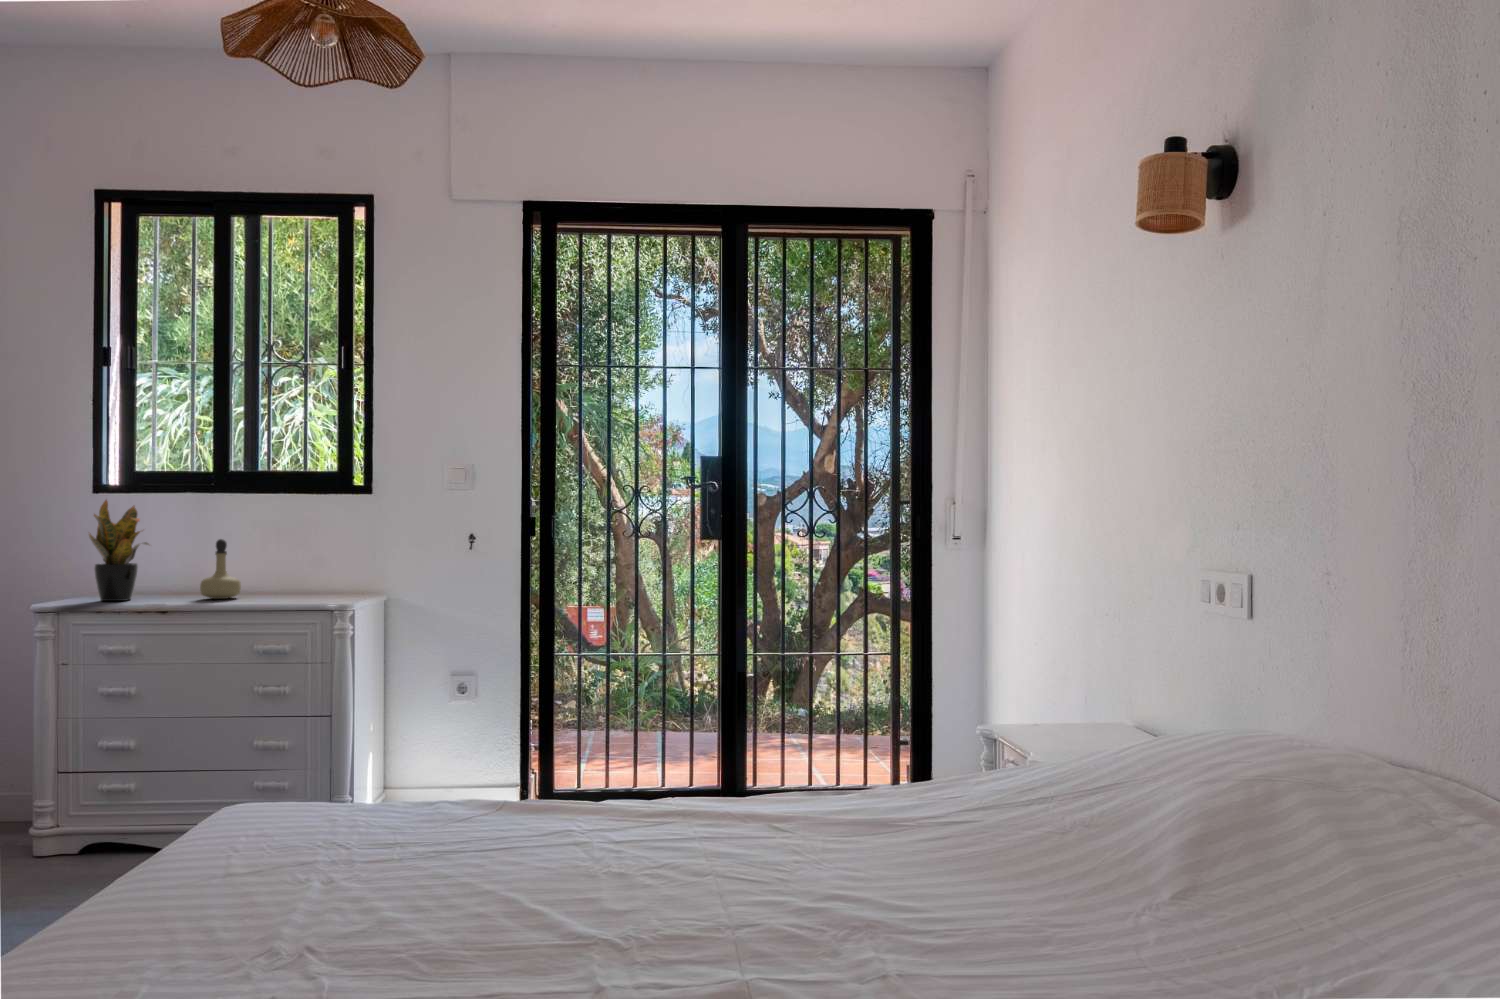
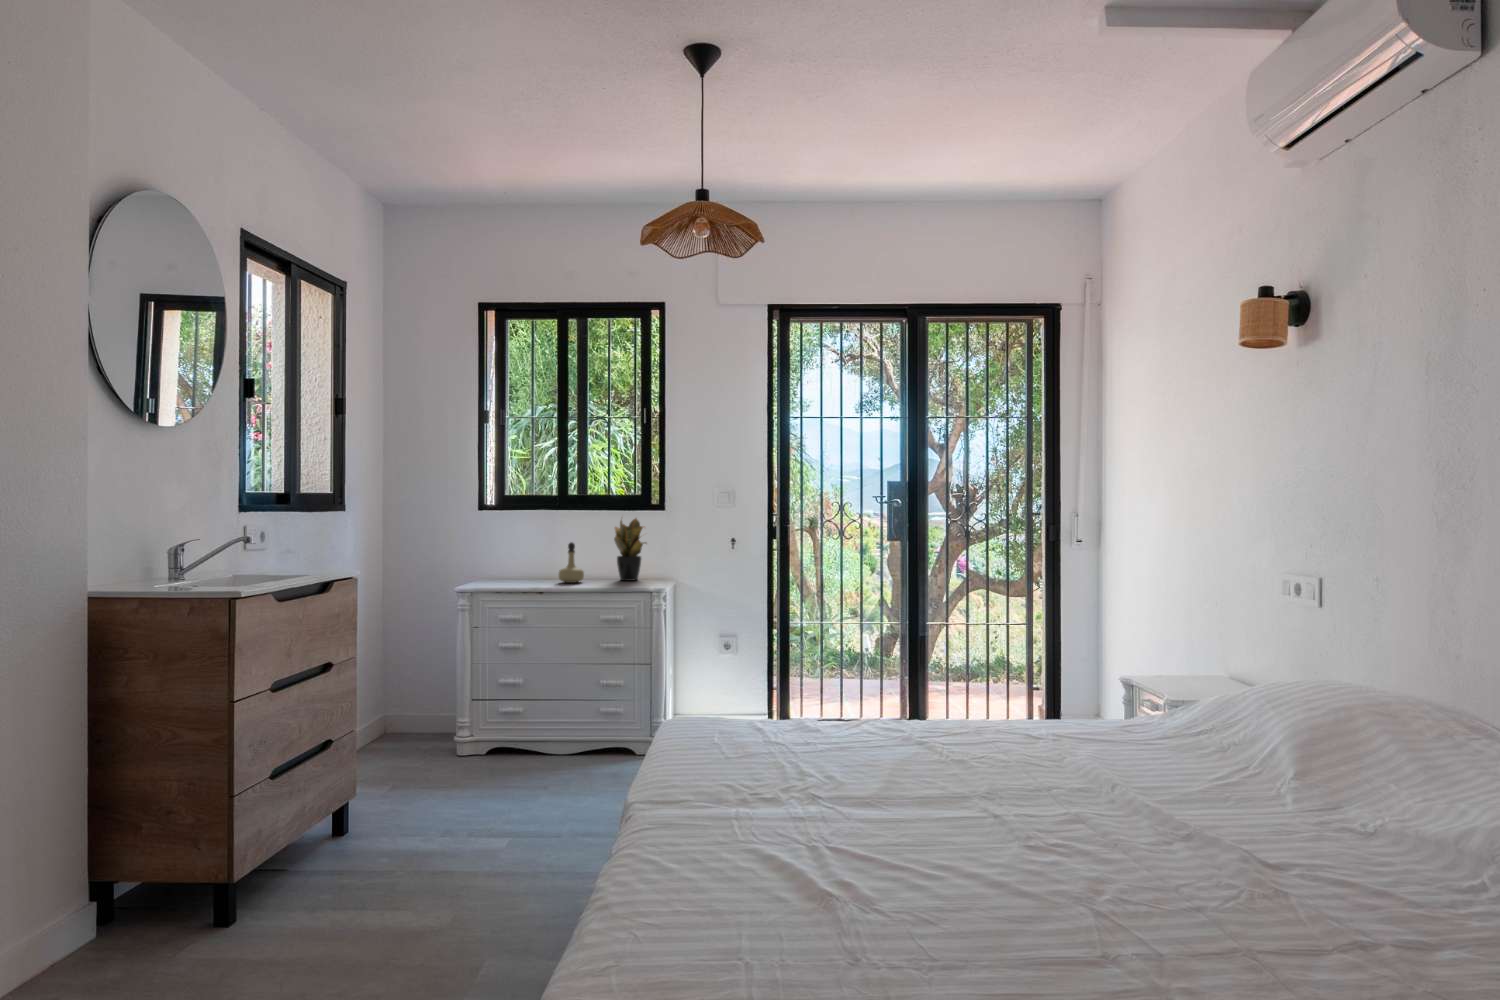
potted plant: present [89,500,149,601] -> present [614,518,646,581]

